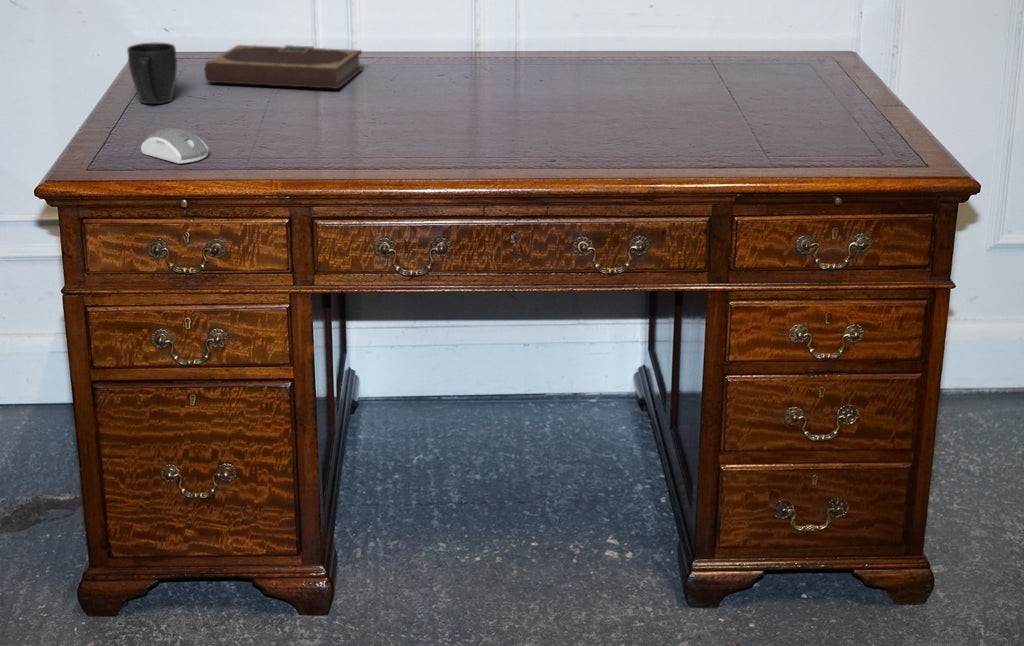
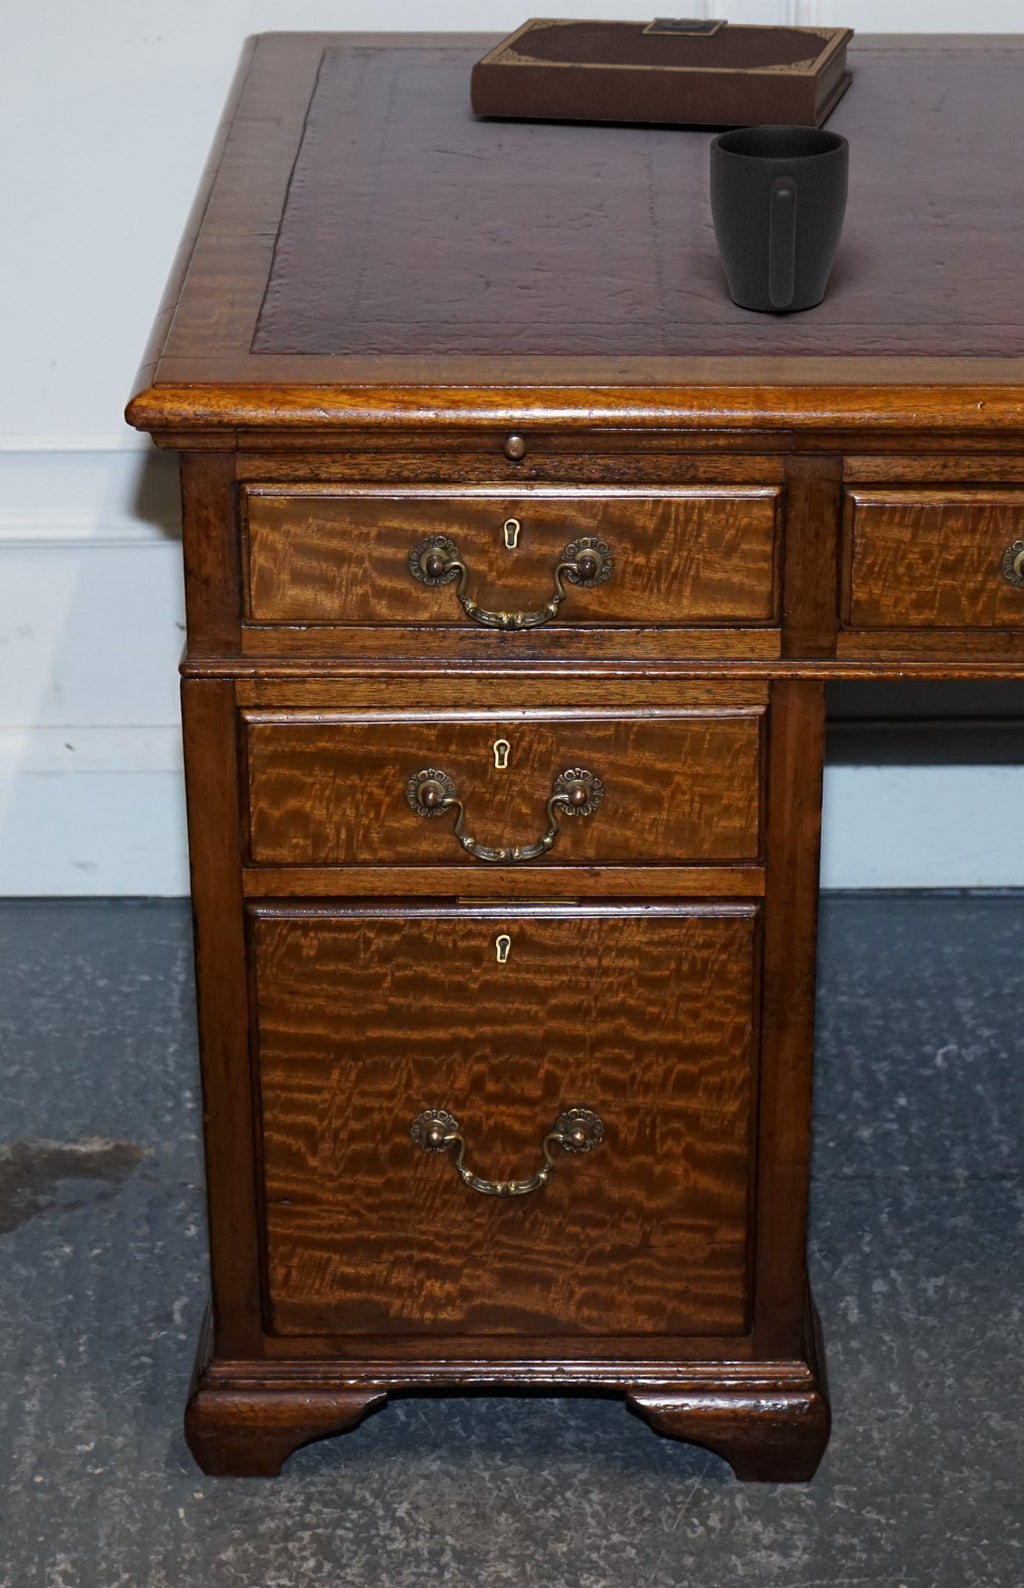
mug: present [127,43,177,104] -> present [710,126,849,311]
computer mouse: present [141,128,208,163] -> none [373,241,554,335]

